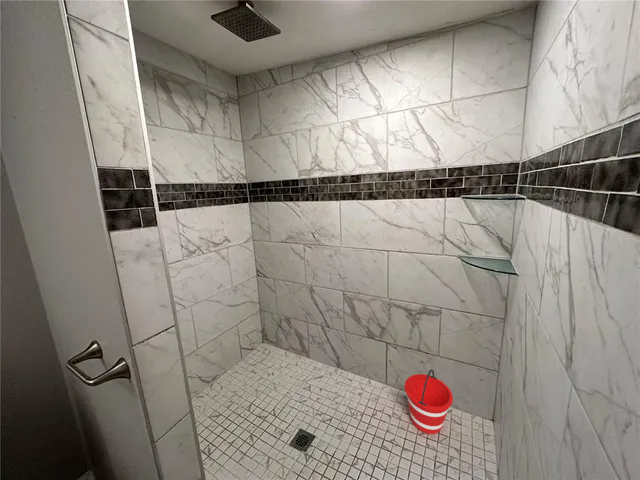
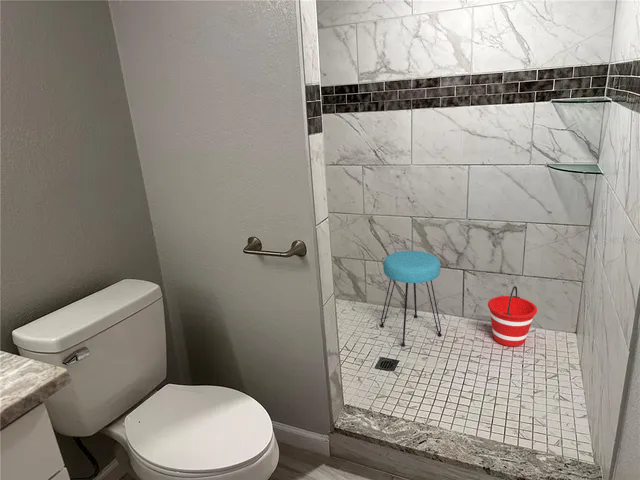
stool: none [310,322,363,419] -> present [380,251,442,346]

